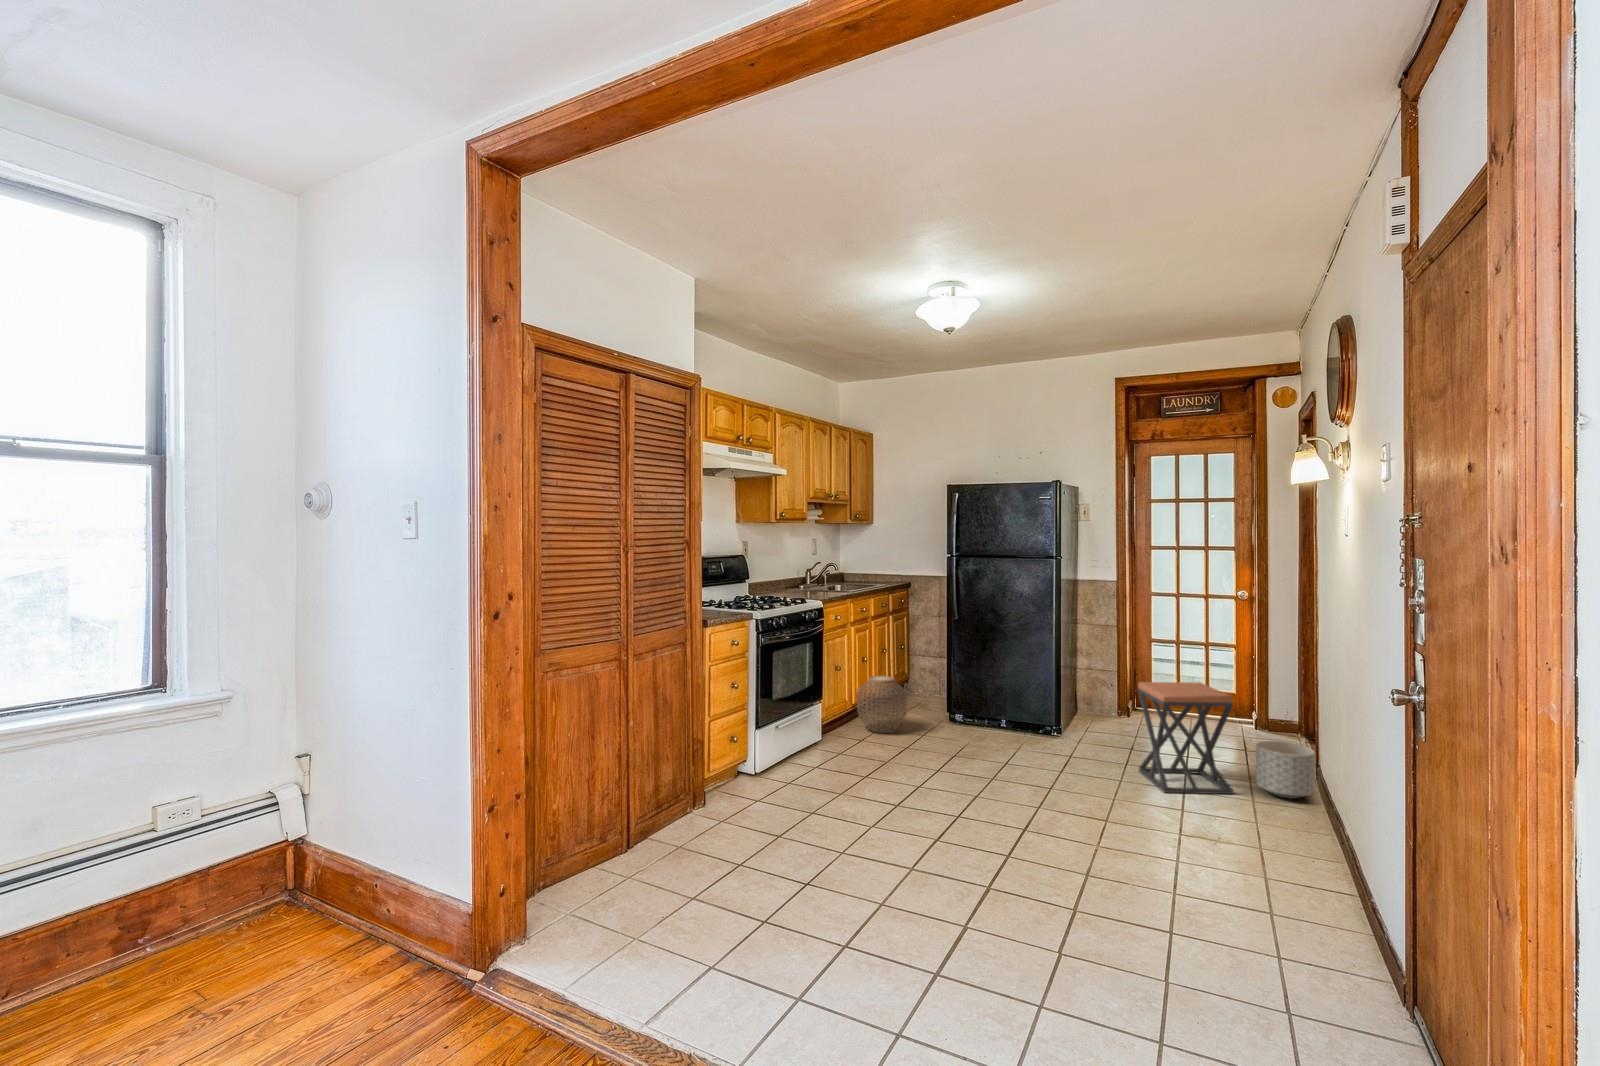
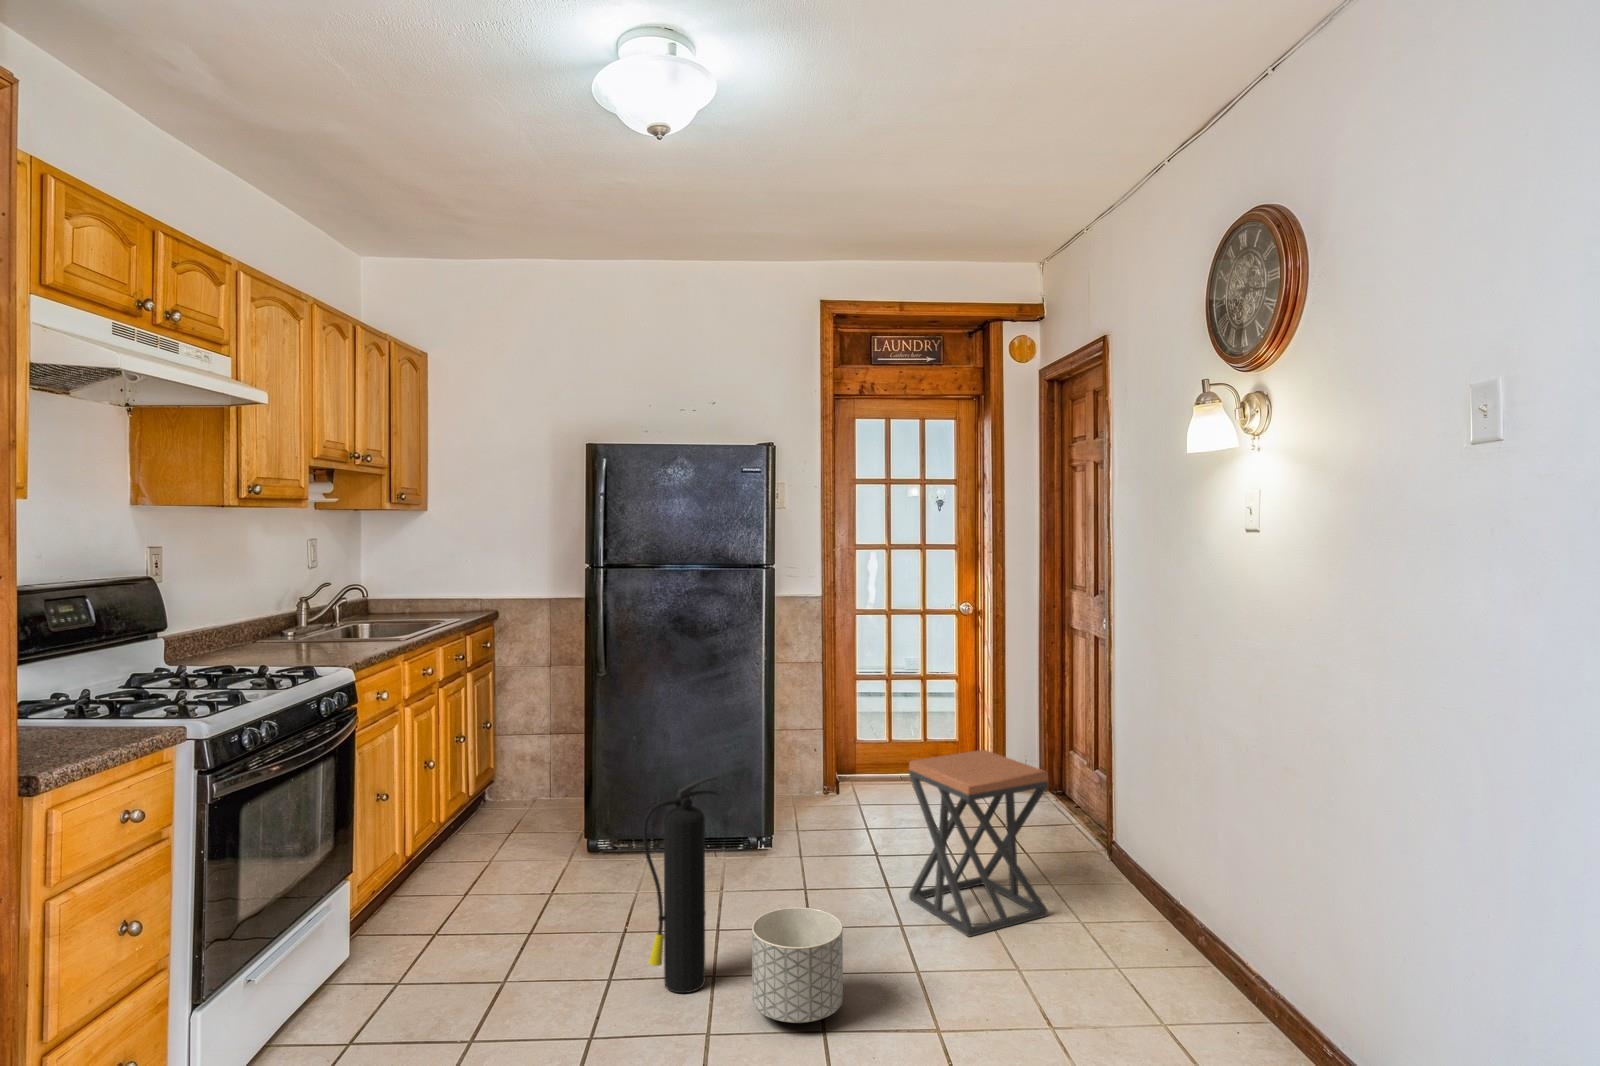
fire extinguisher: none [952,668,996,783] -> present [643,775,719,993]
woven basket: present [857,675,907,733] -> none [419,792,517,904]
planter: present [1256,741,1315,799] -> present [752,907,843,1023]

